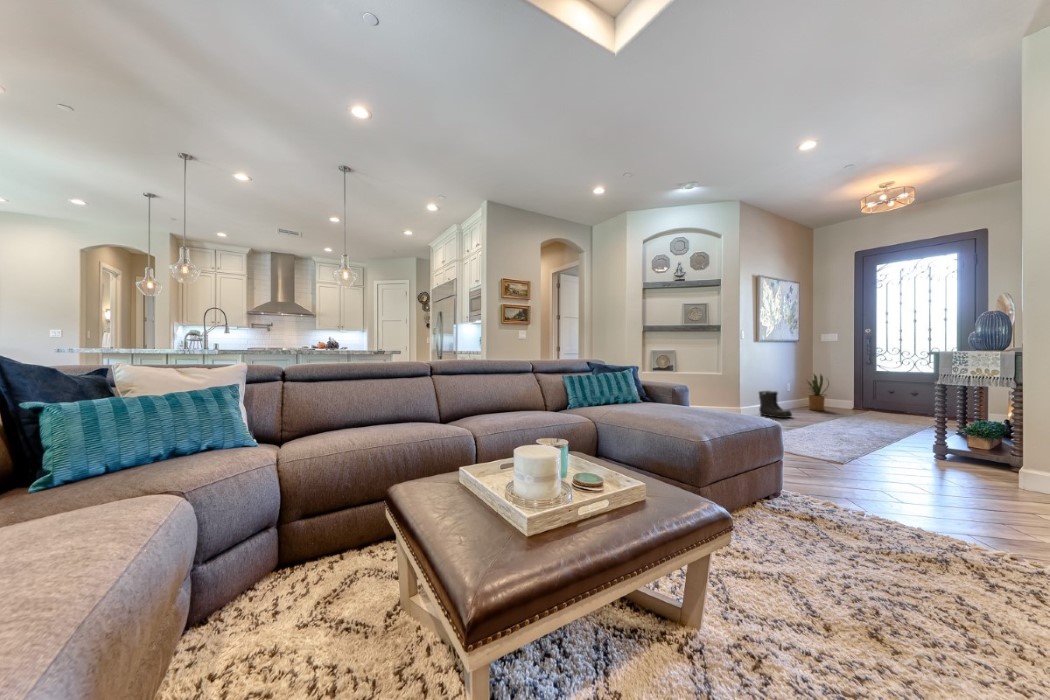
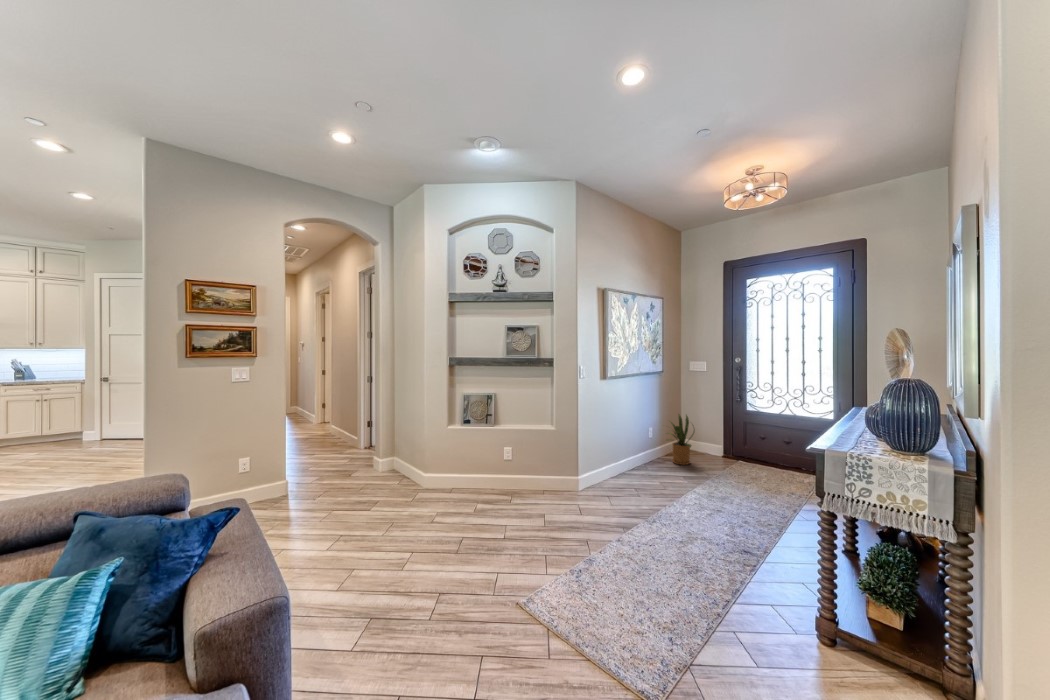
boots: present [759,391,792,418] -> none [605,447,647,492]

